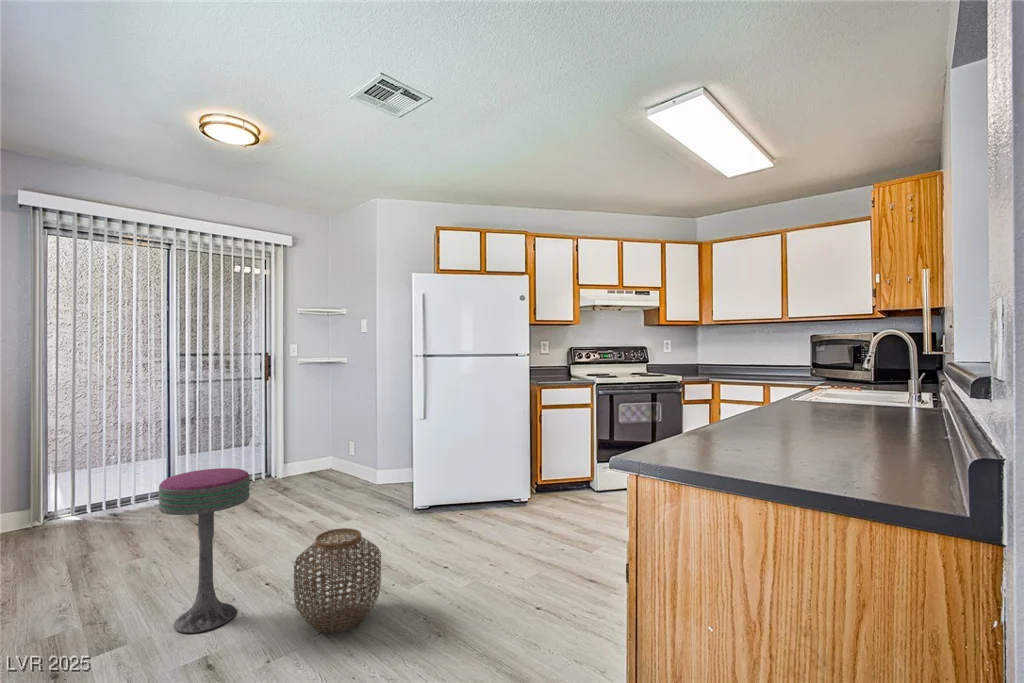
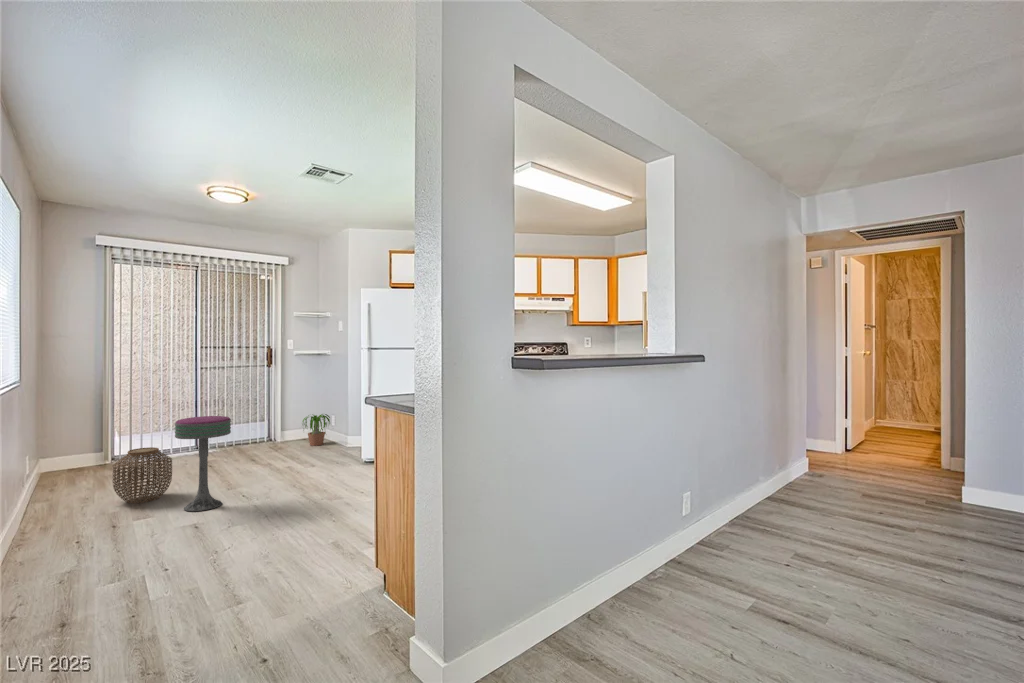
potted plant: none [307,441,356,484] -> present [303,414,330,446]
woven basket: present [294,528,381,633] -> present [113,447,172,503]

